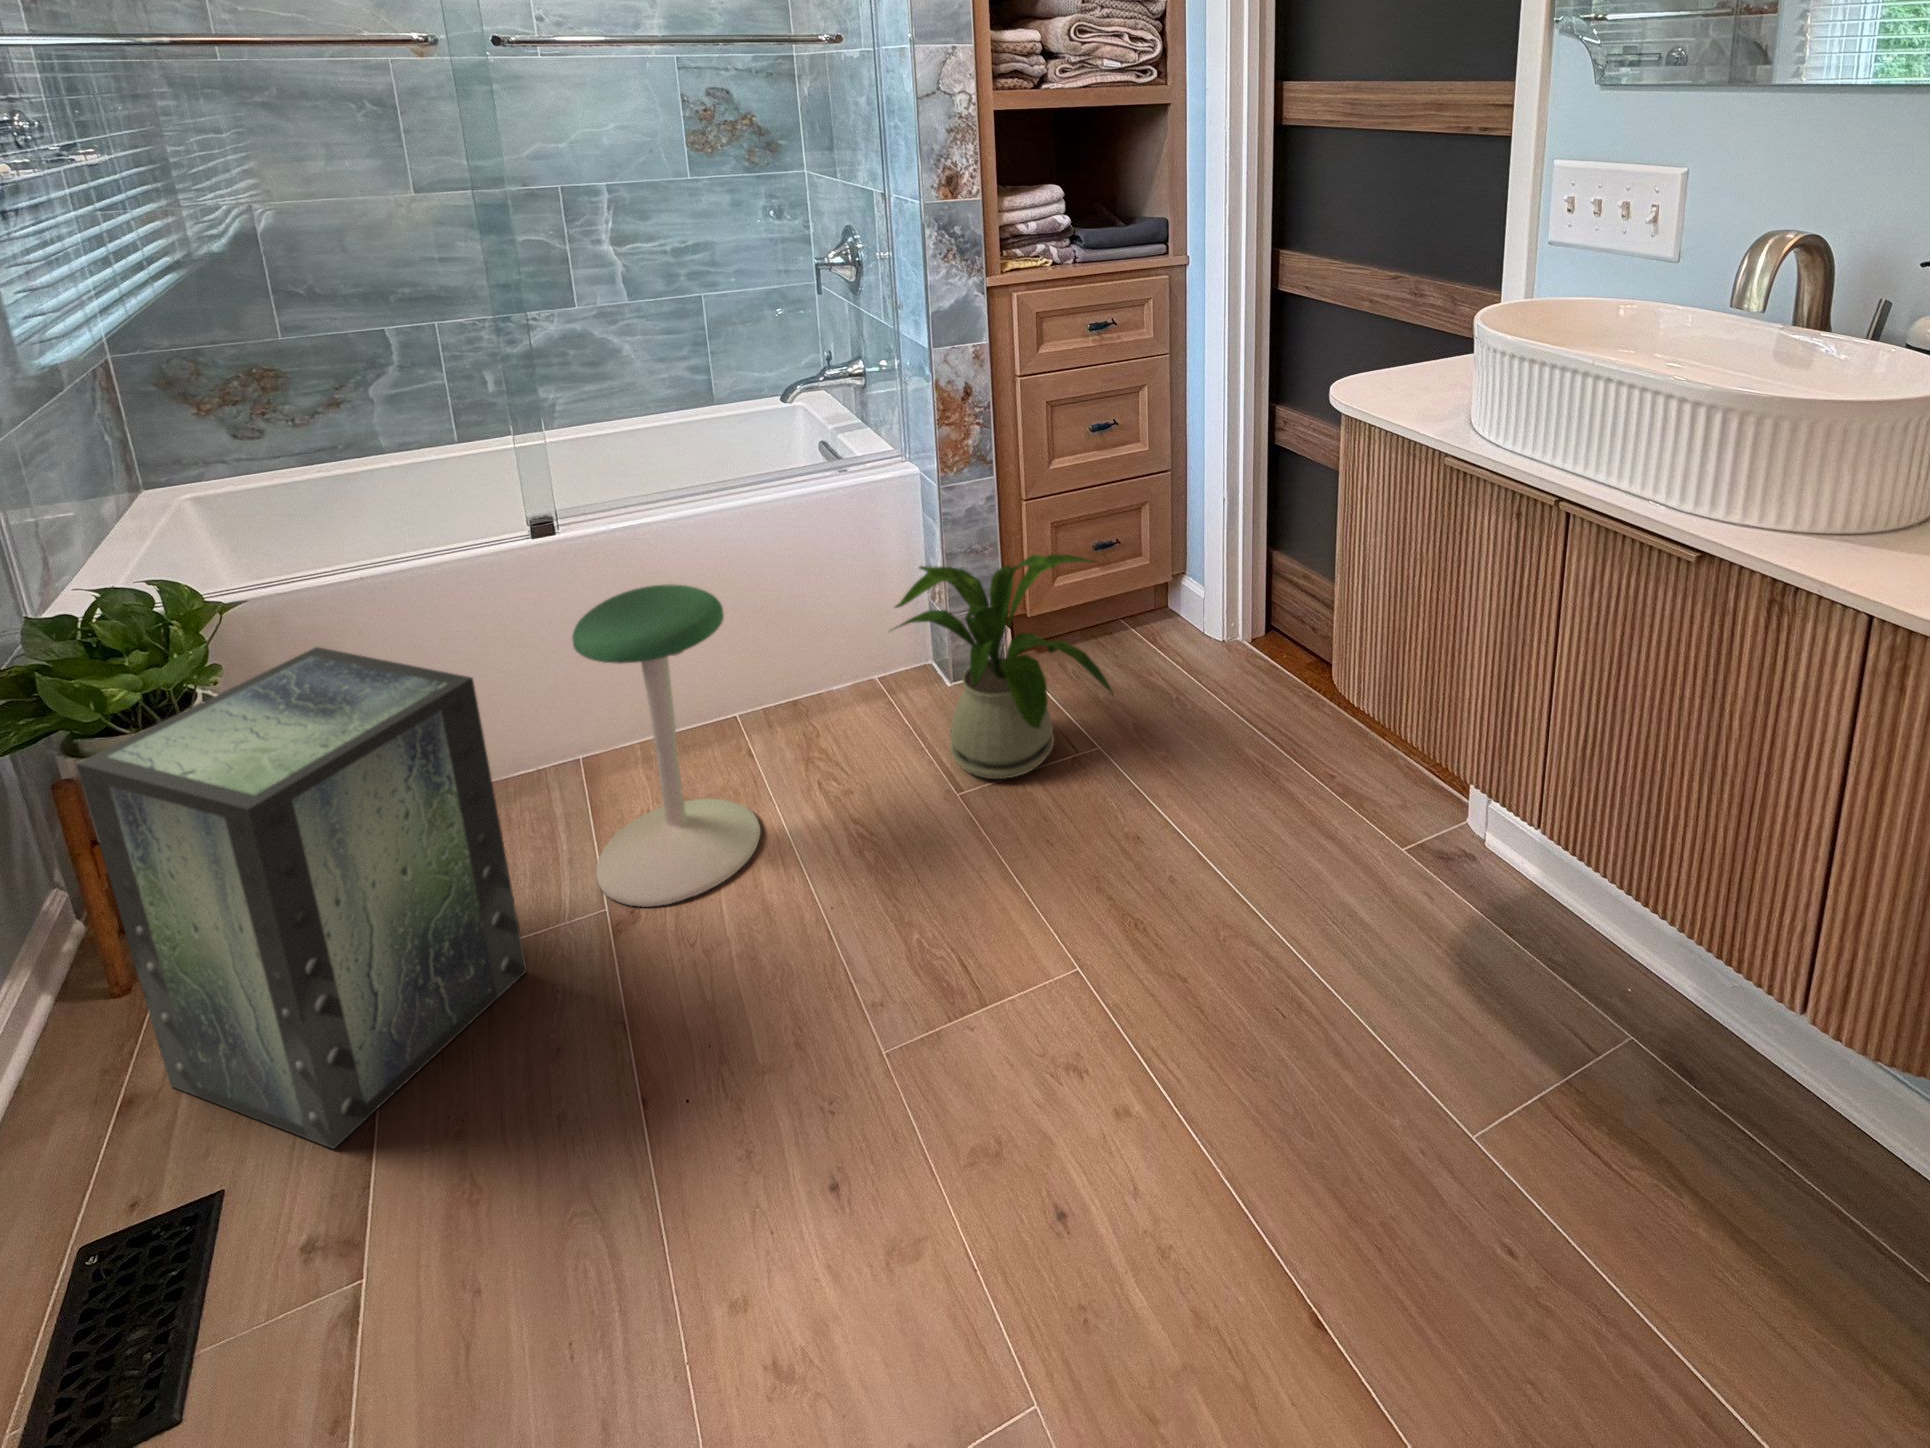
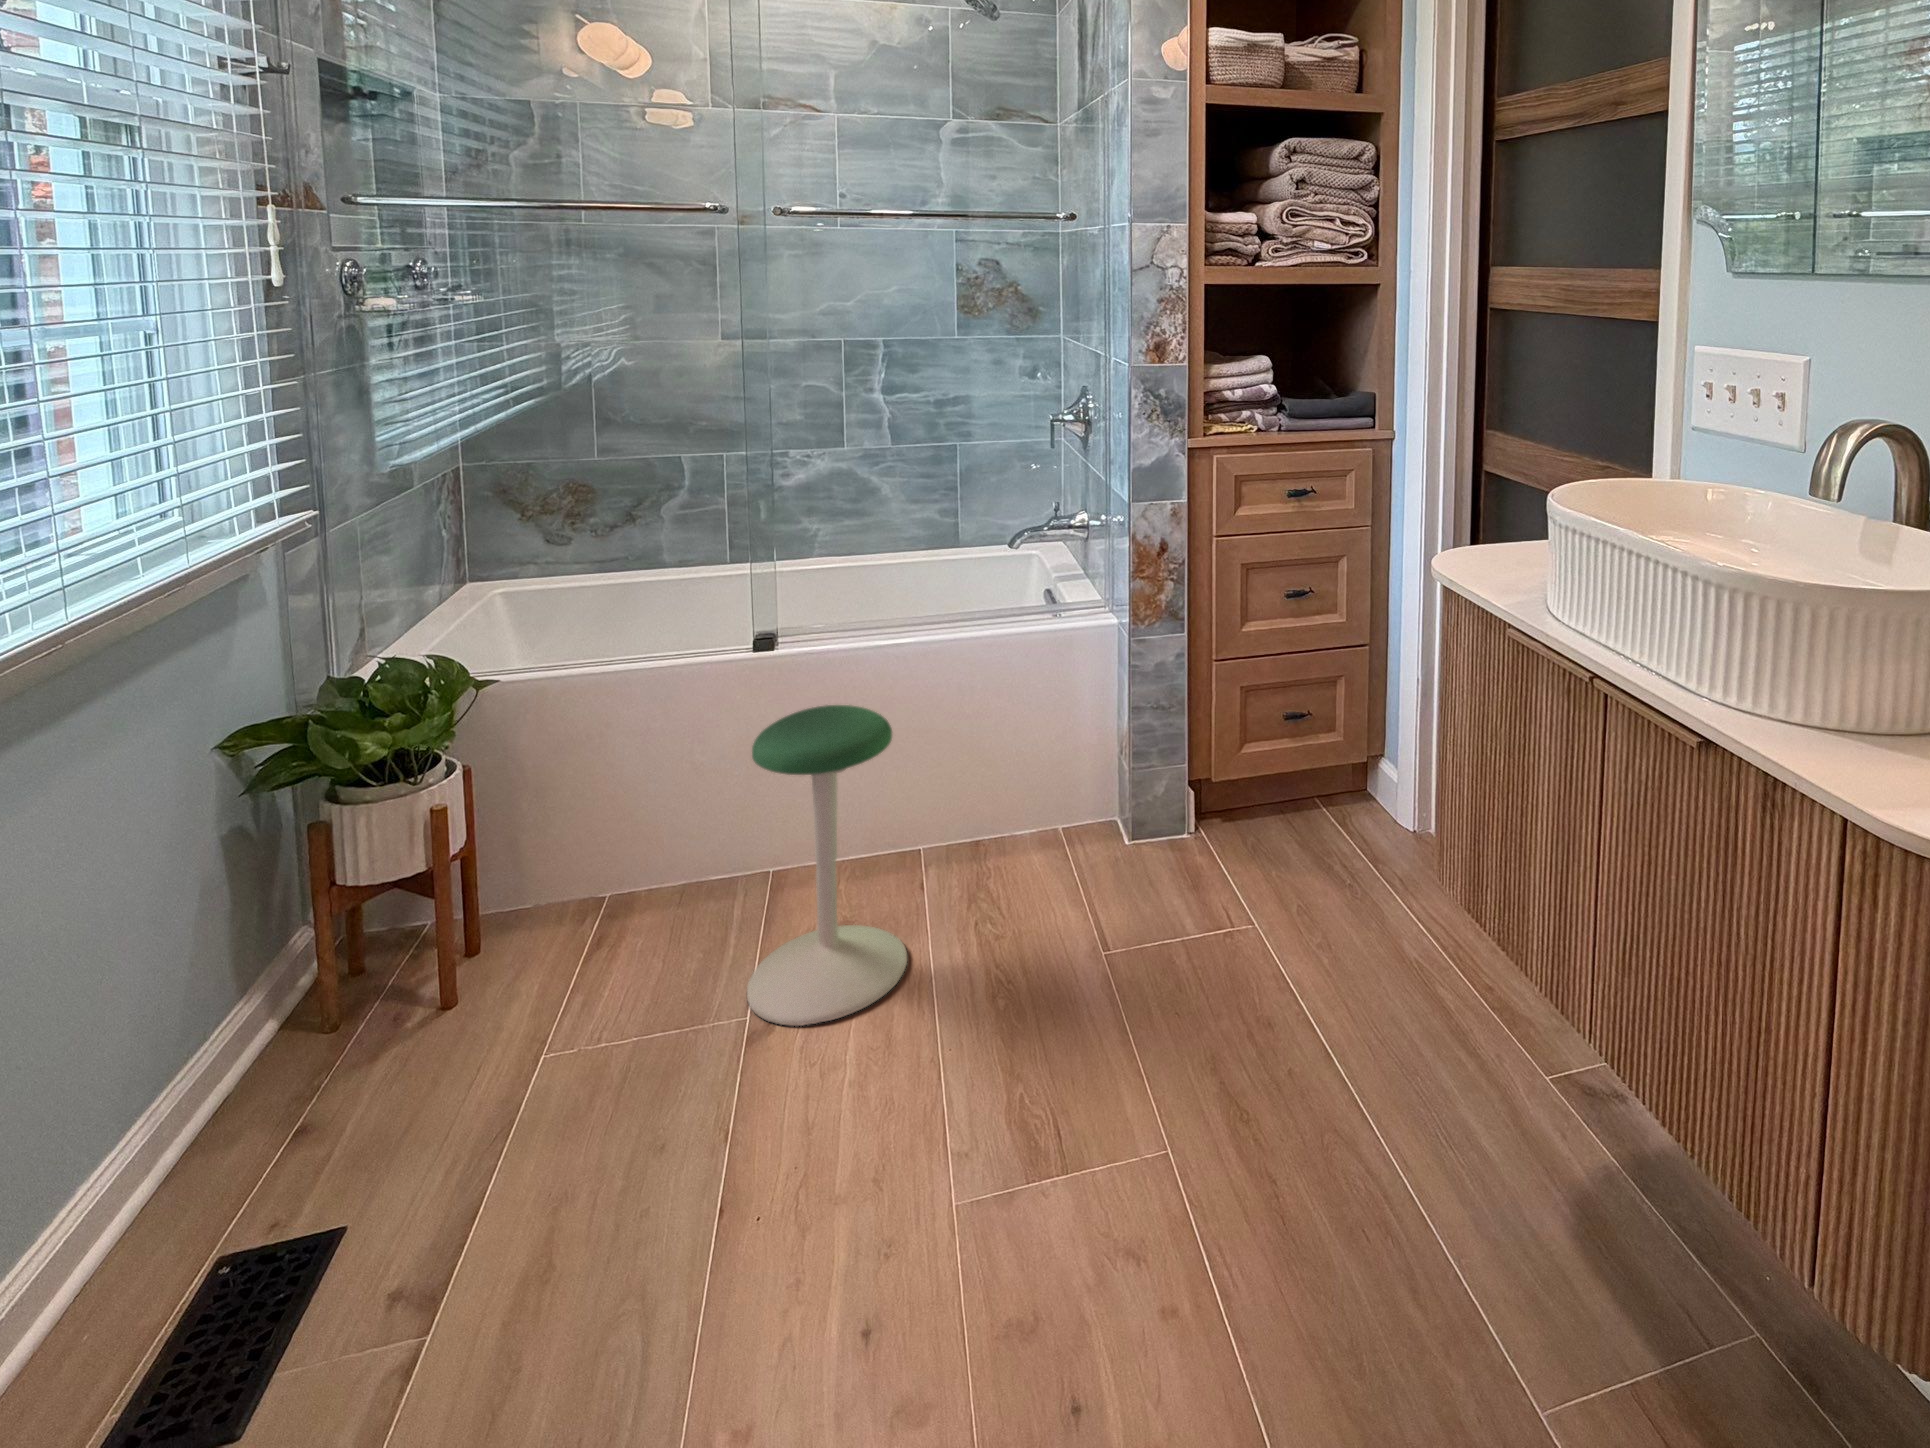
house plant: present [895,554,1112,779] -> none [1056,714,1268,946]
storage box: present [76,647,527,1149] -> none [312,728,660,1215]

